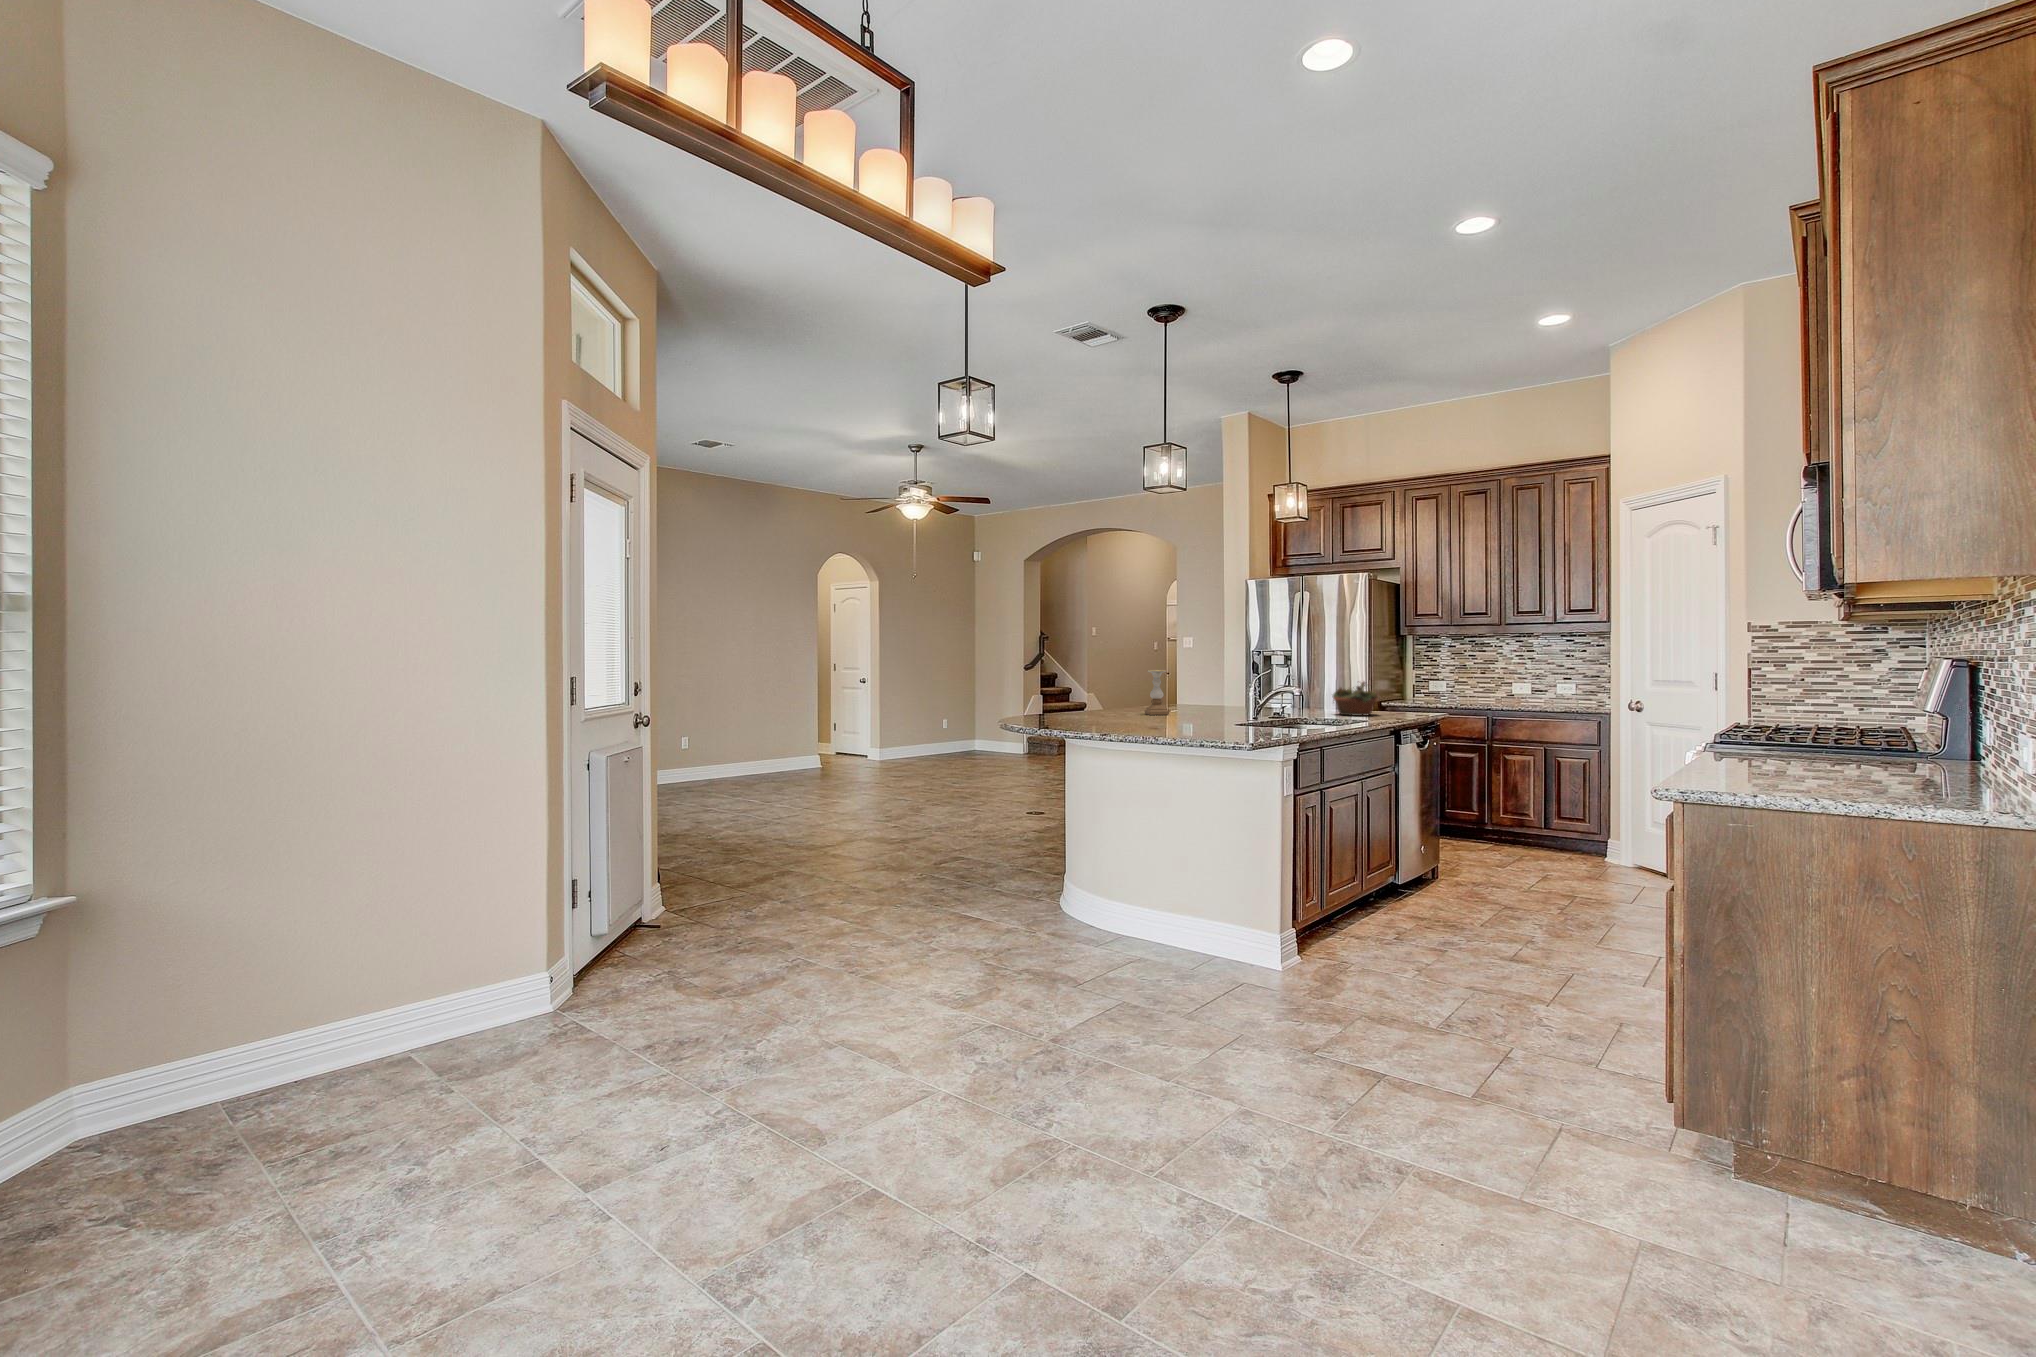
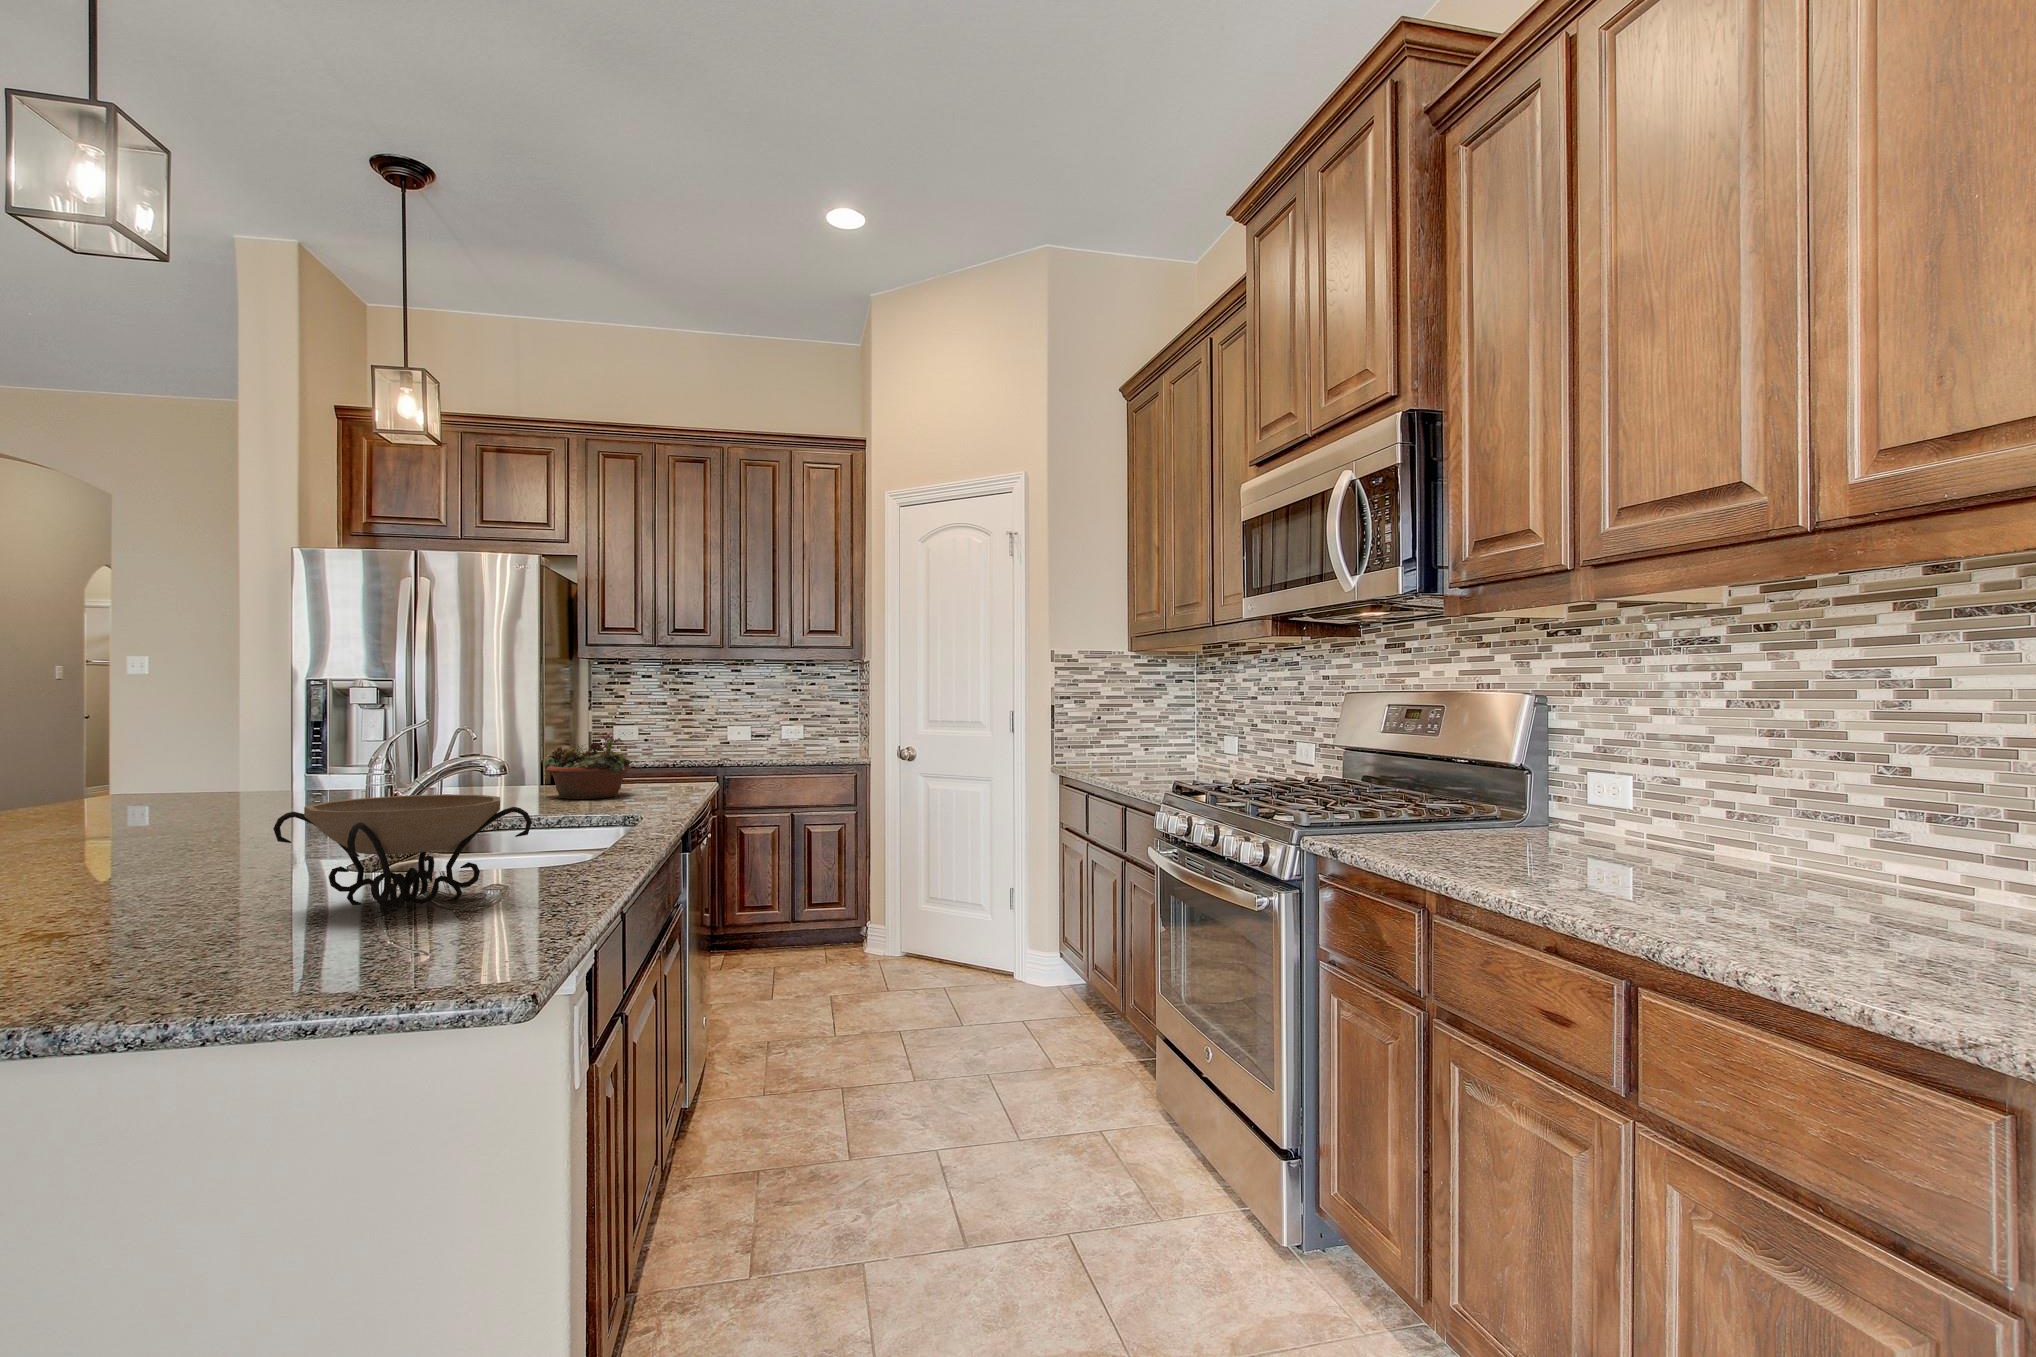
candle holder: present [1145,670,1169,715] -> none [63,722,150,840]
decorative bowl: none [1183,697,1258,736] -> present [273,794,532,914]

